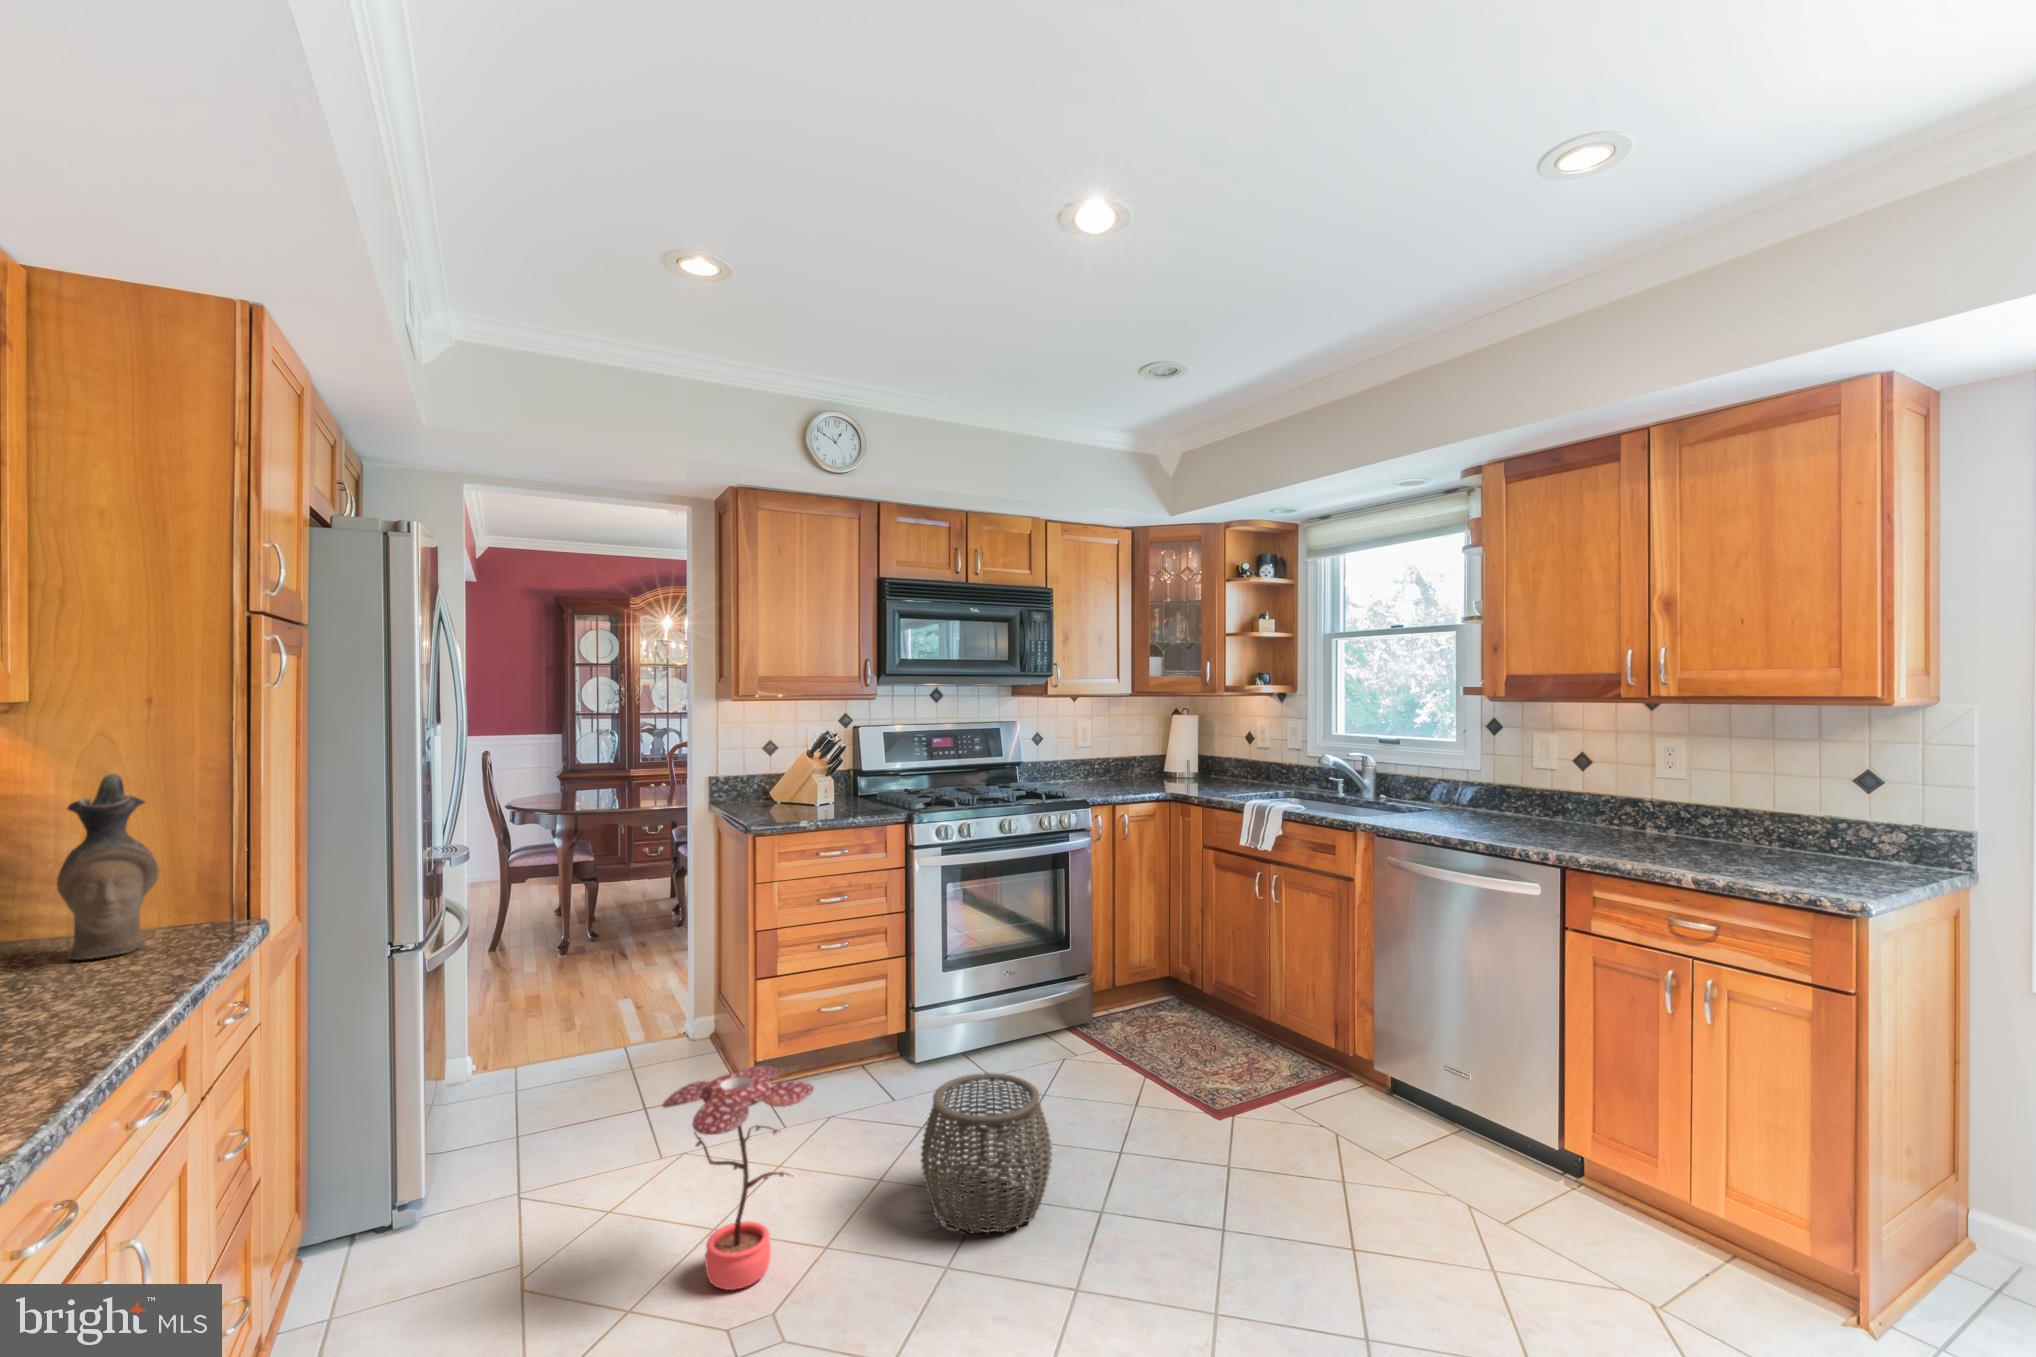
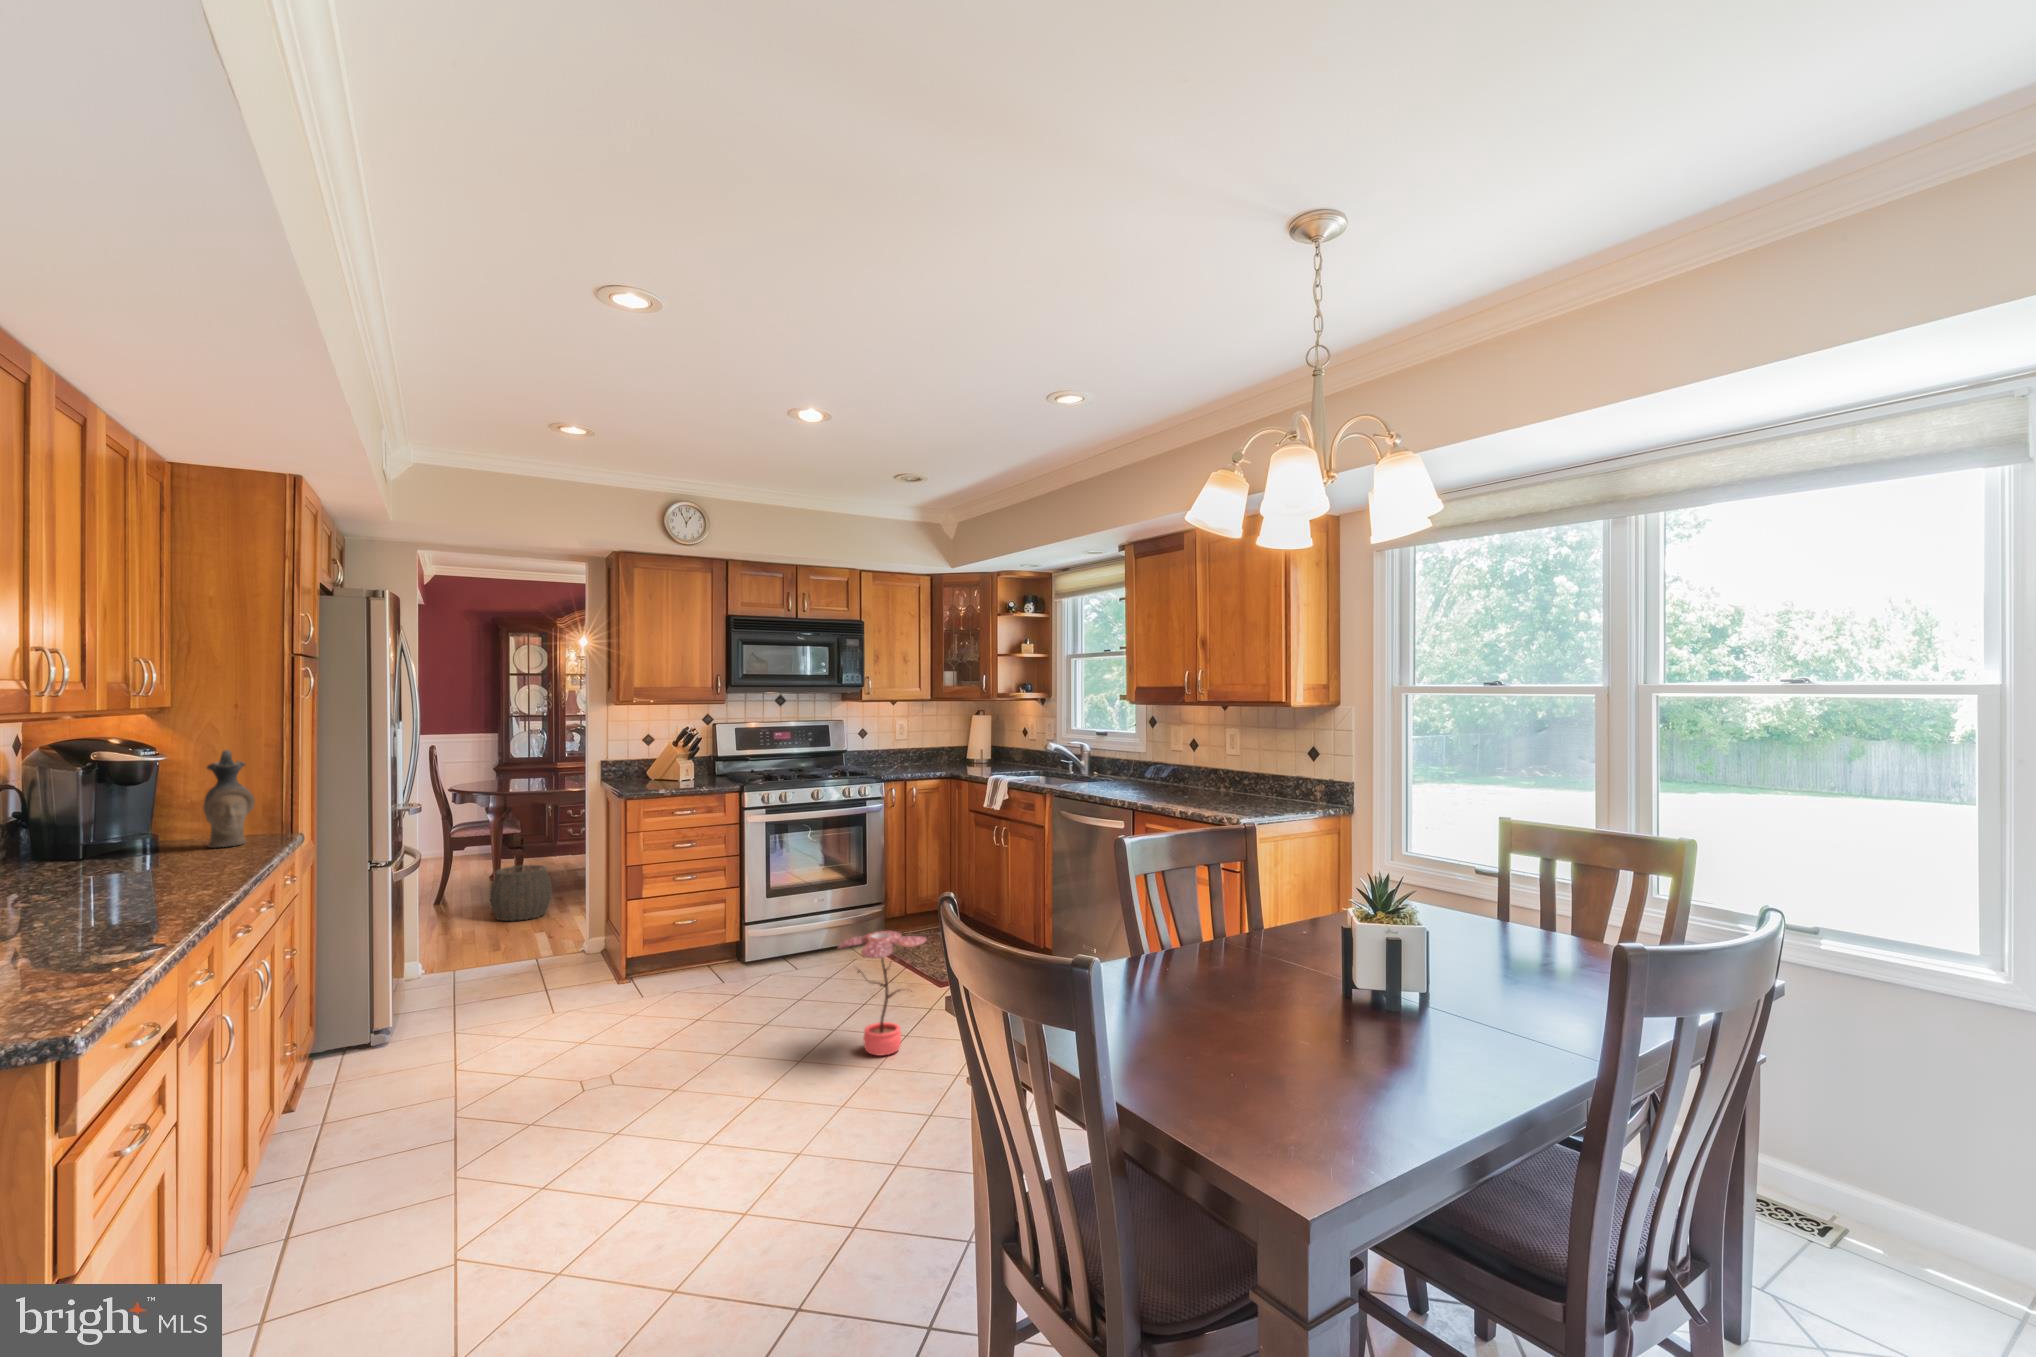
potted plant: present [662,1066,814,1290] -> present [838,931,927,1055]
woven basket: present [921,1073,1052,1234] -> present [490,865,552,921]

